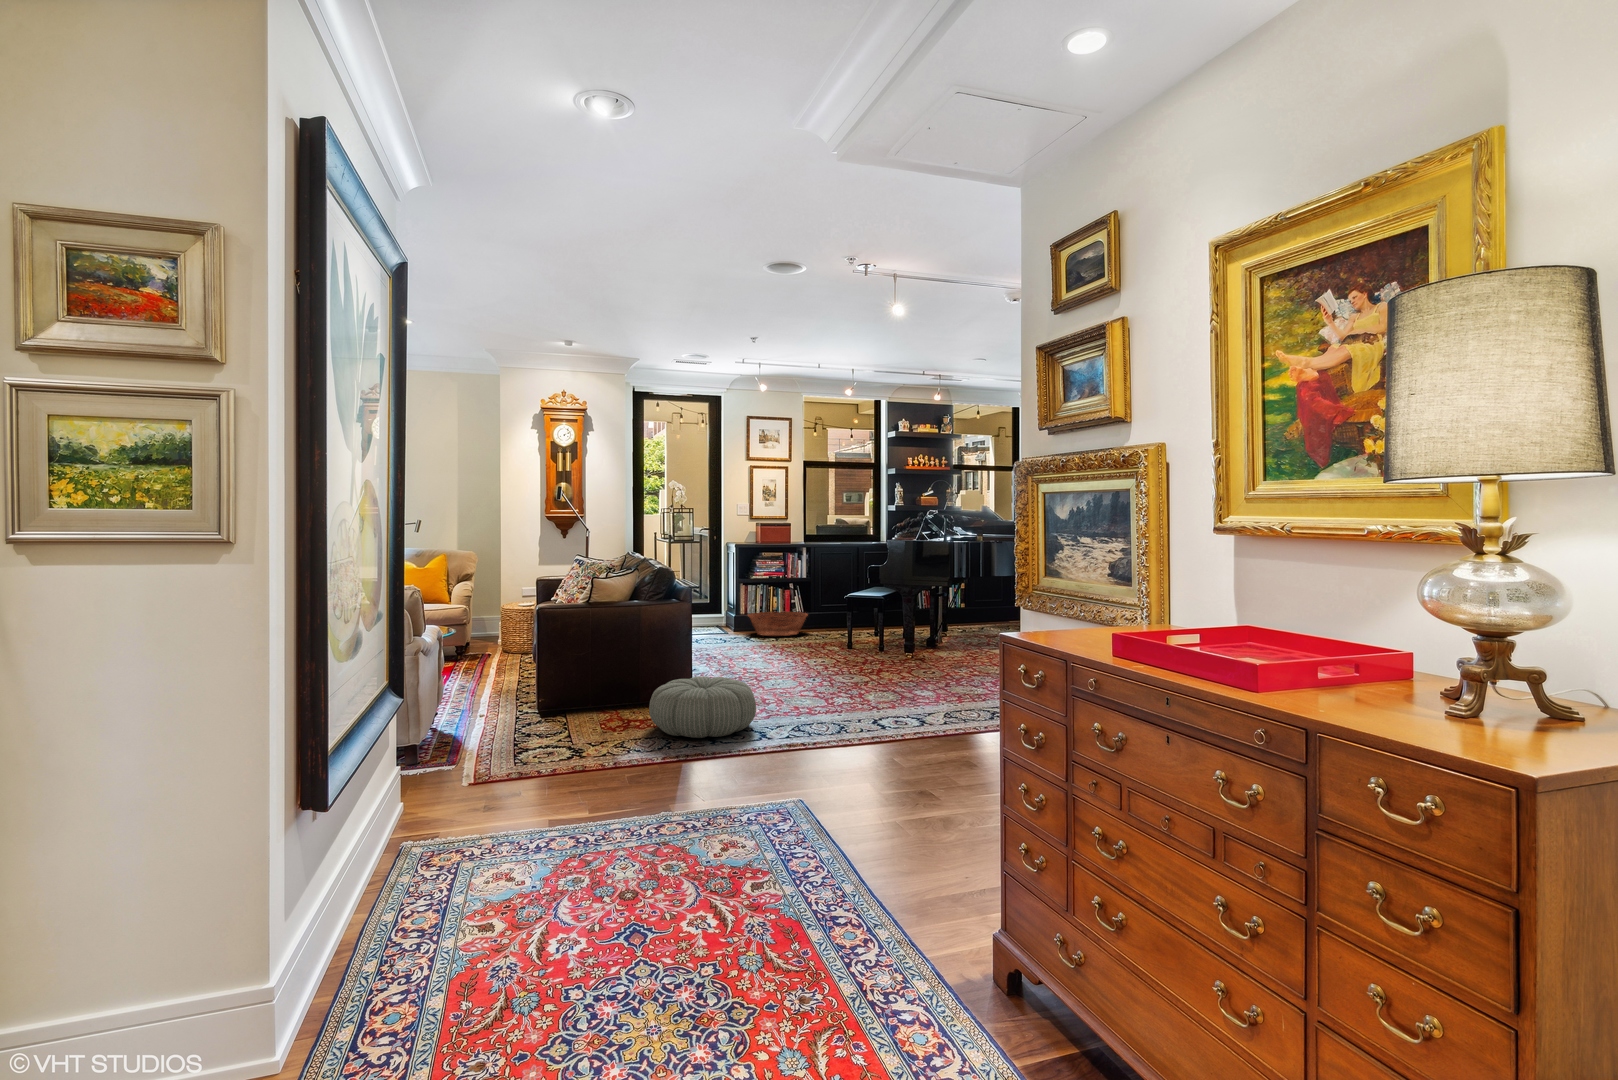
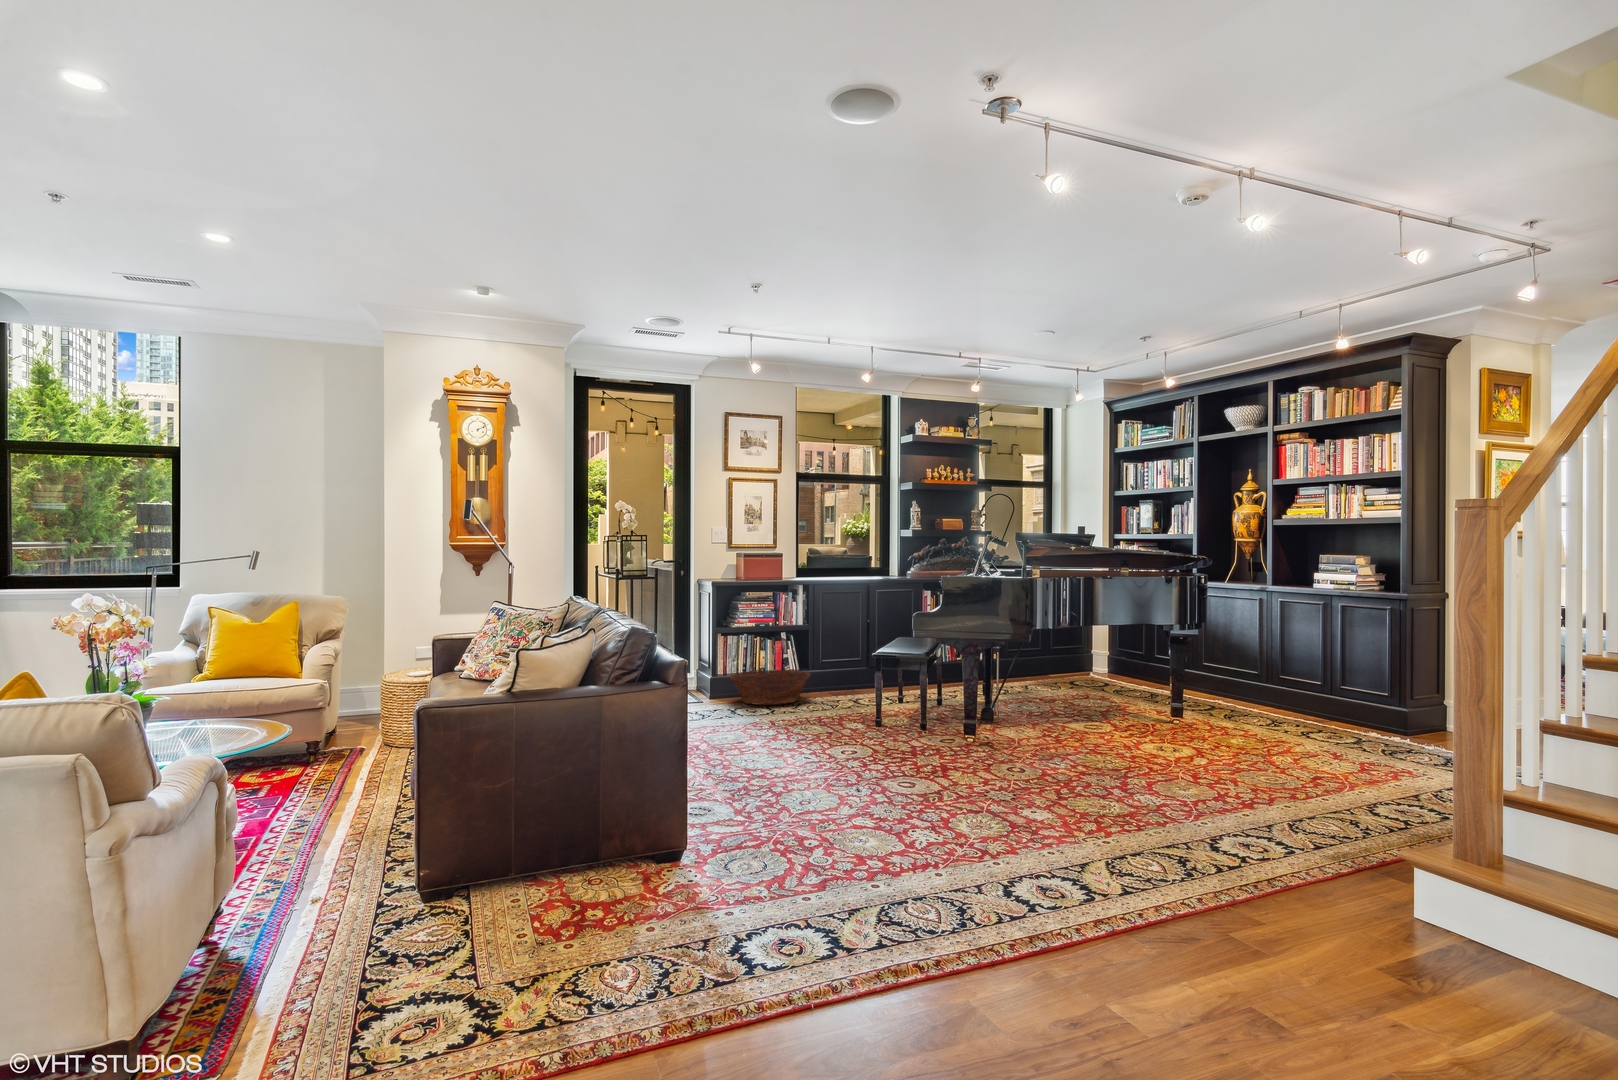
pouf: present [649,677,756,738] -> none [624,821,817,958]

